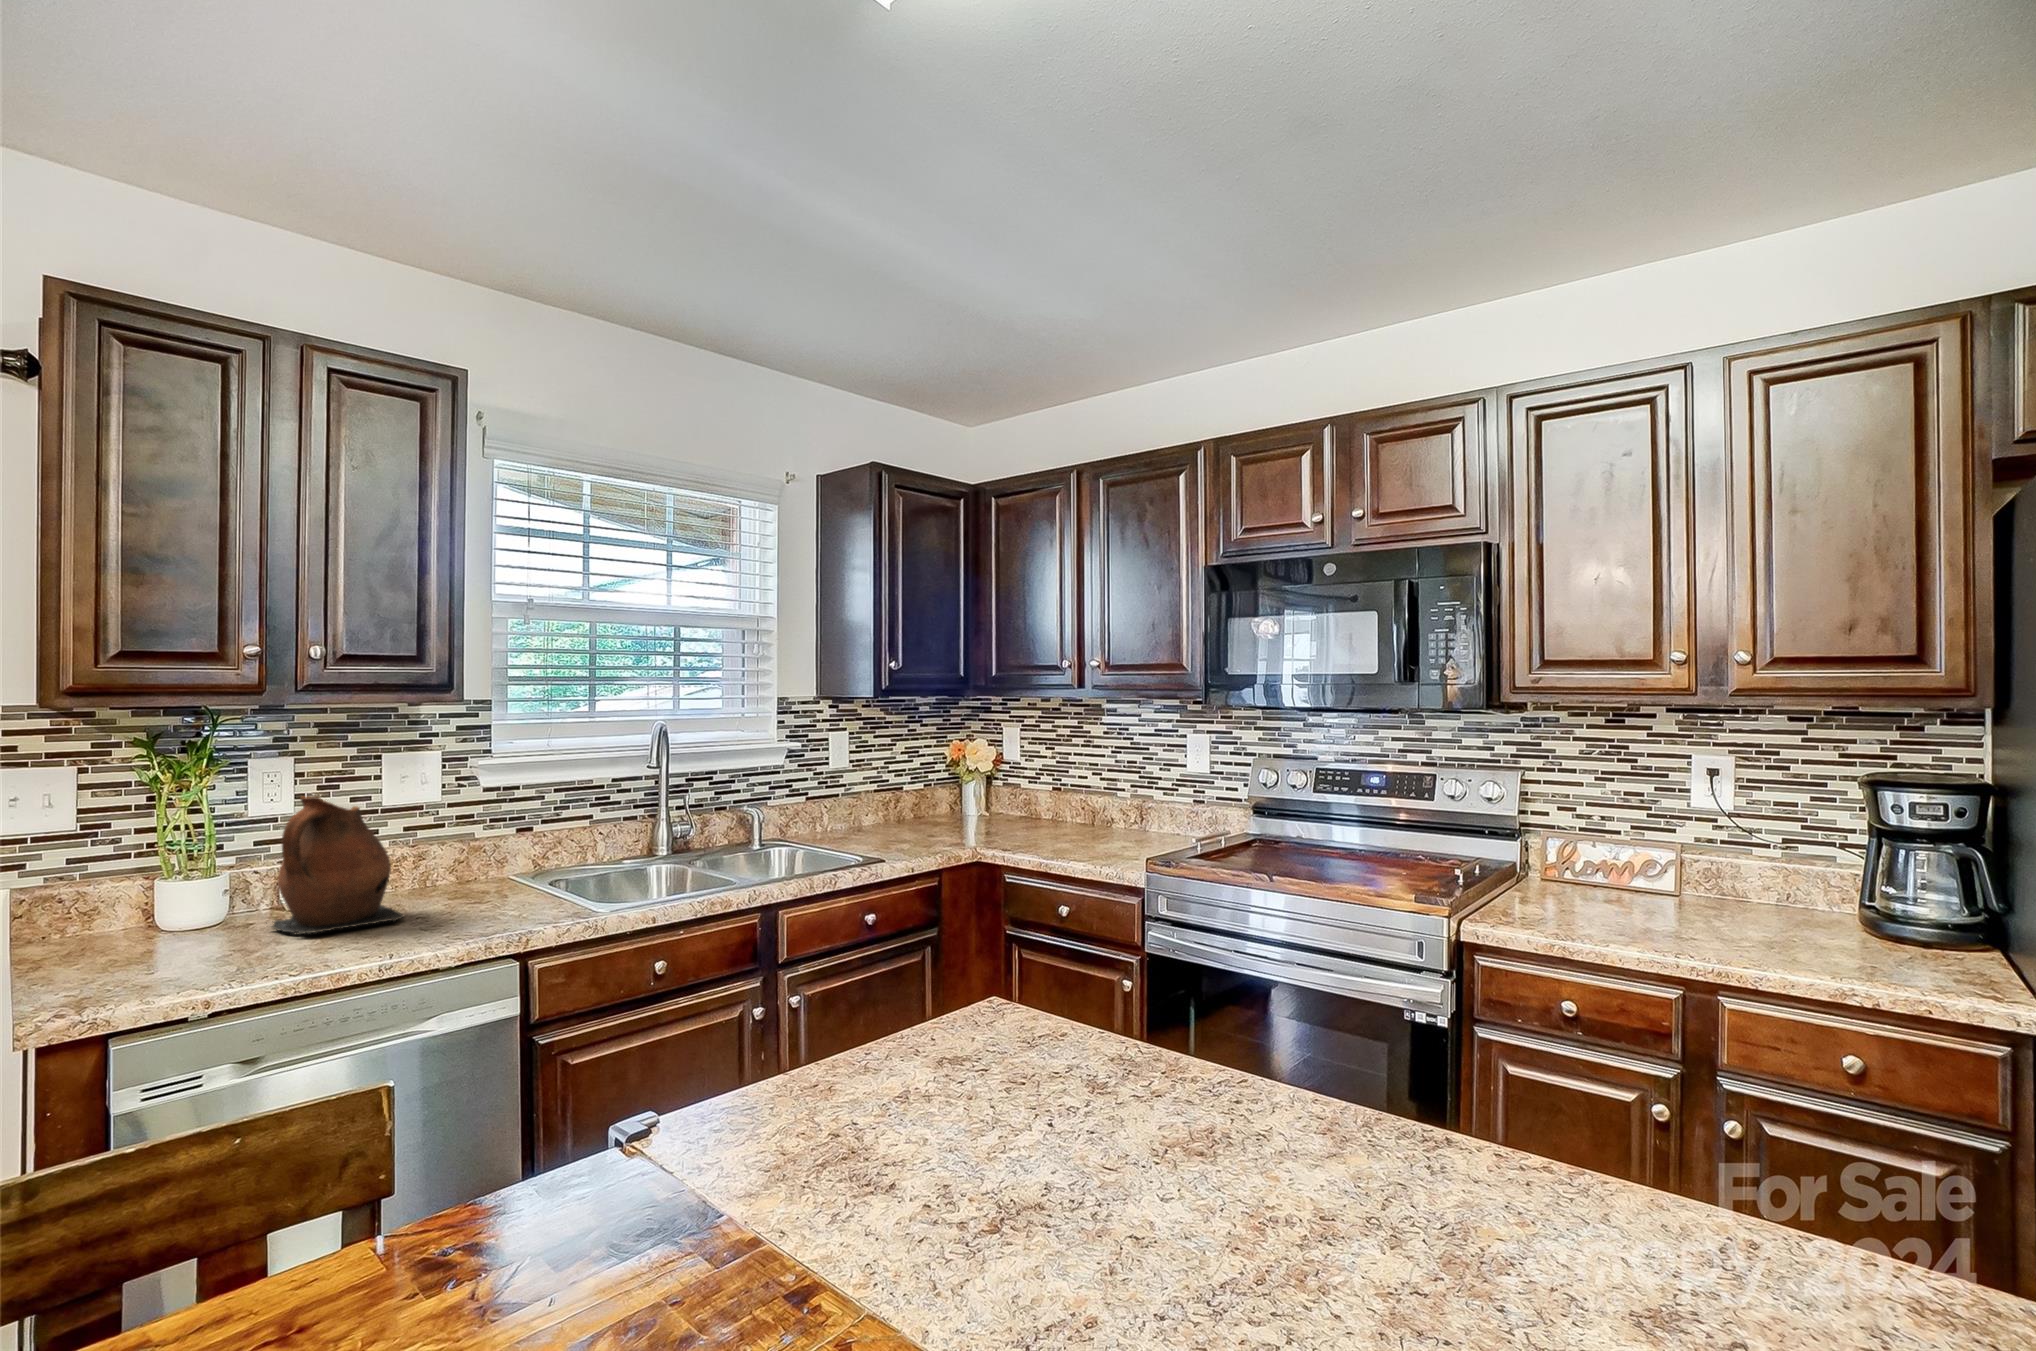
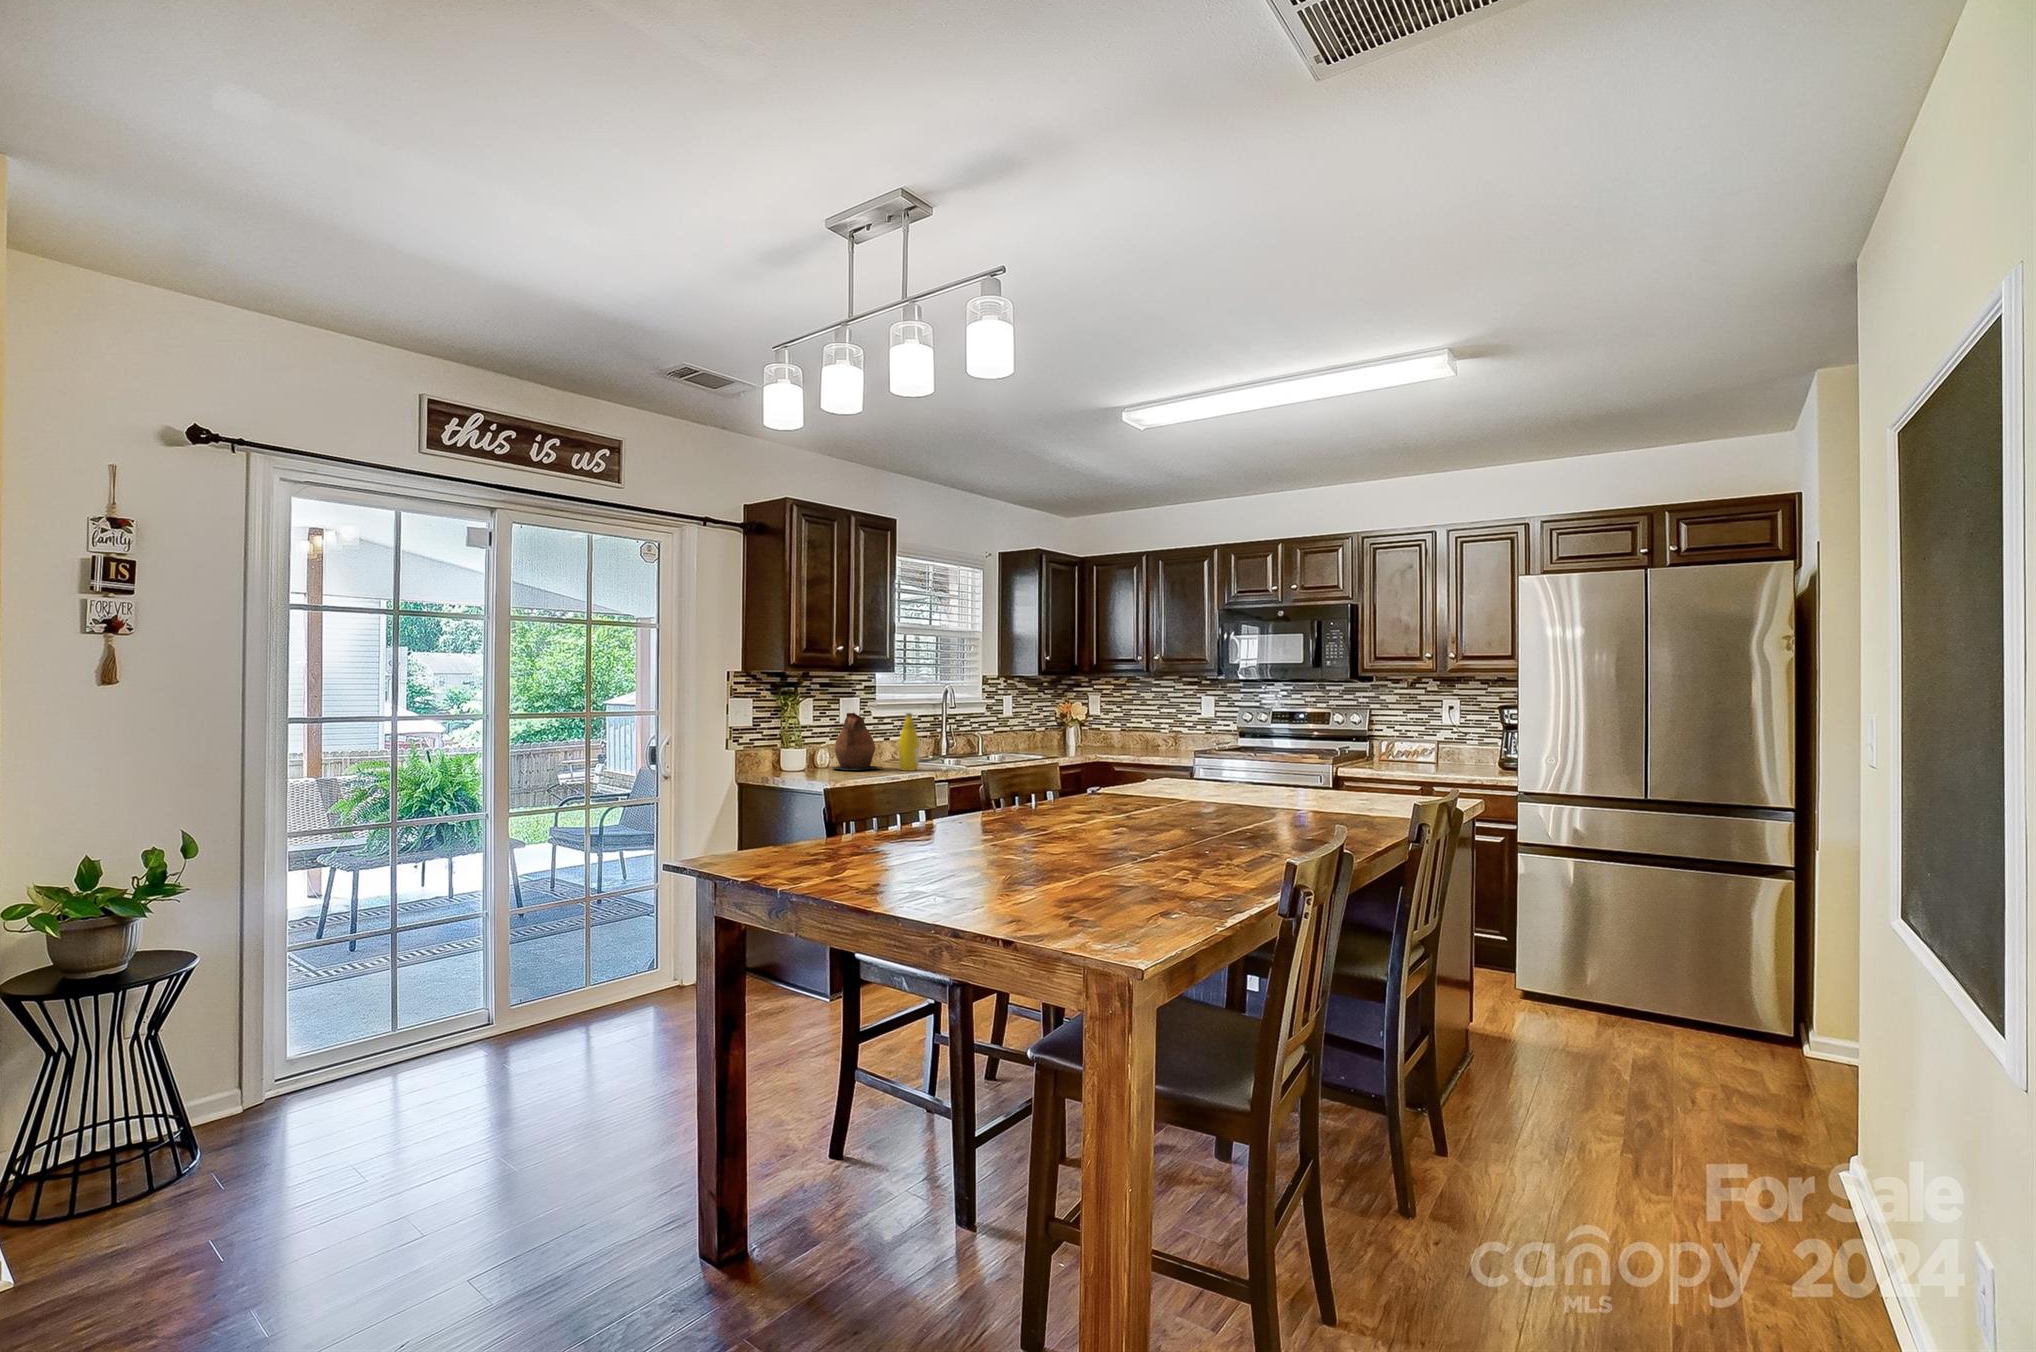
bottle: none [424,795,477,932] -> present [899,713,919,771]

